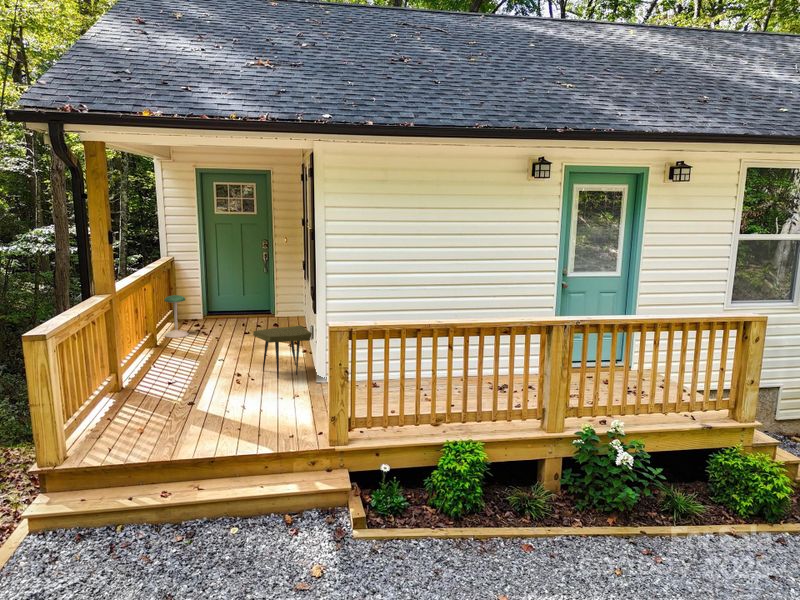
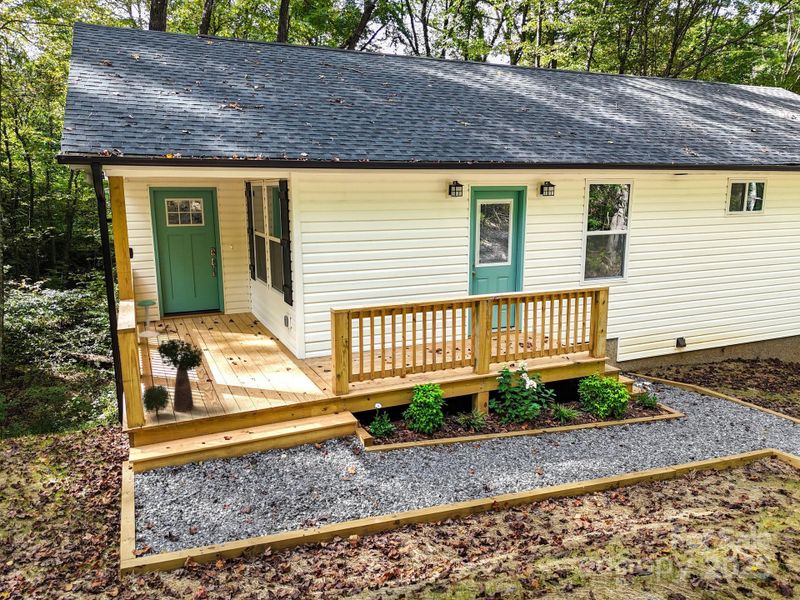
side table: present [253,326,312,377] -> none [240,317,288,360]
potted plant: none [72,350,162,449] -> present [142,339,202,416]

